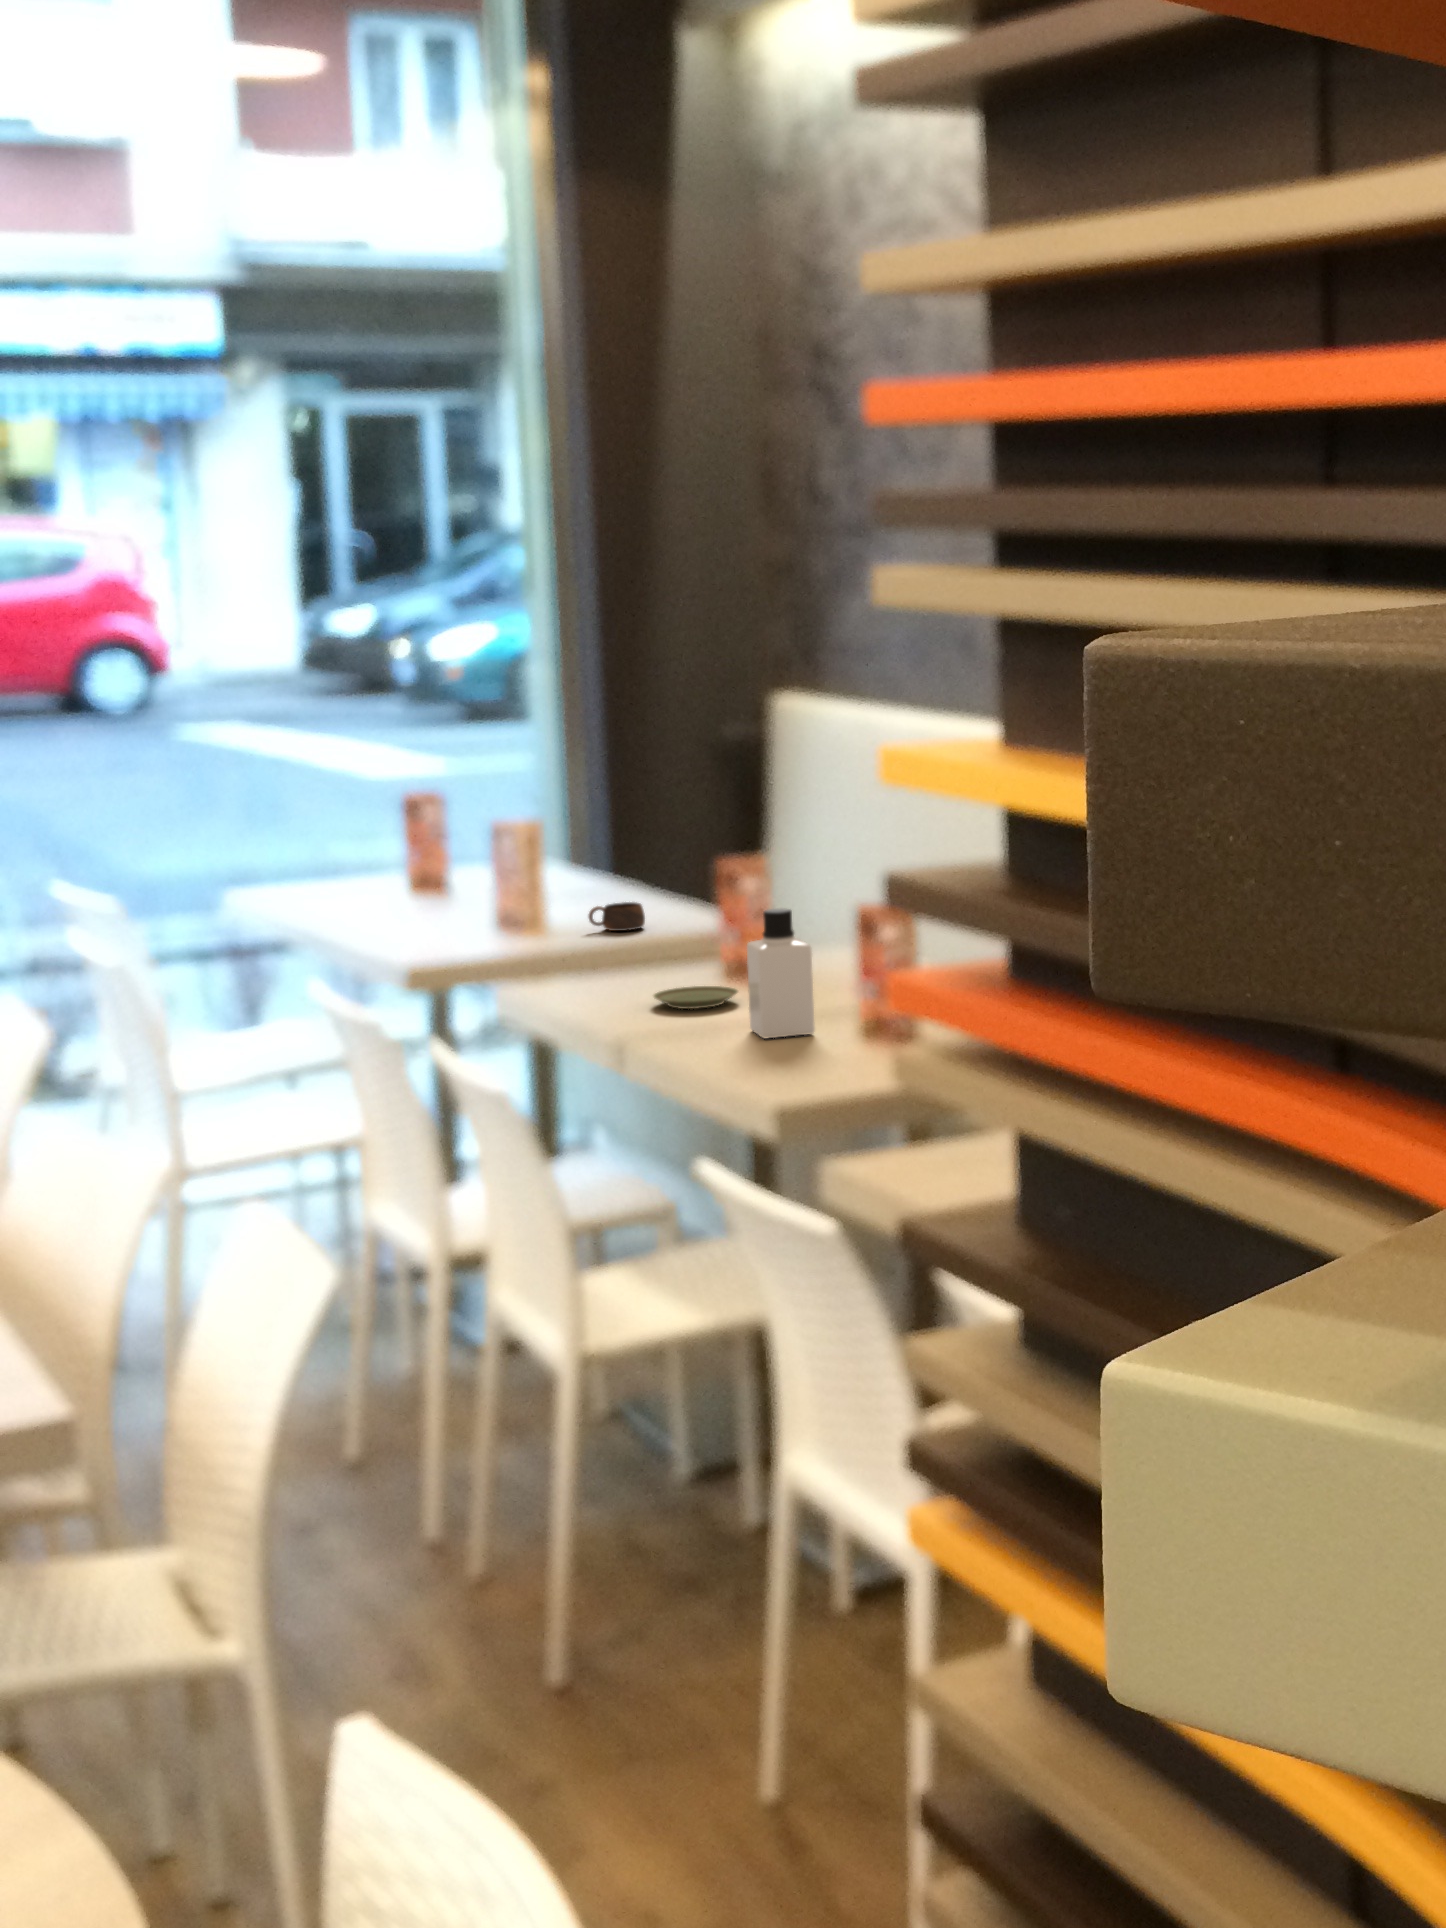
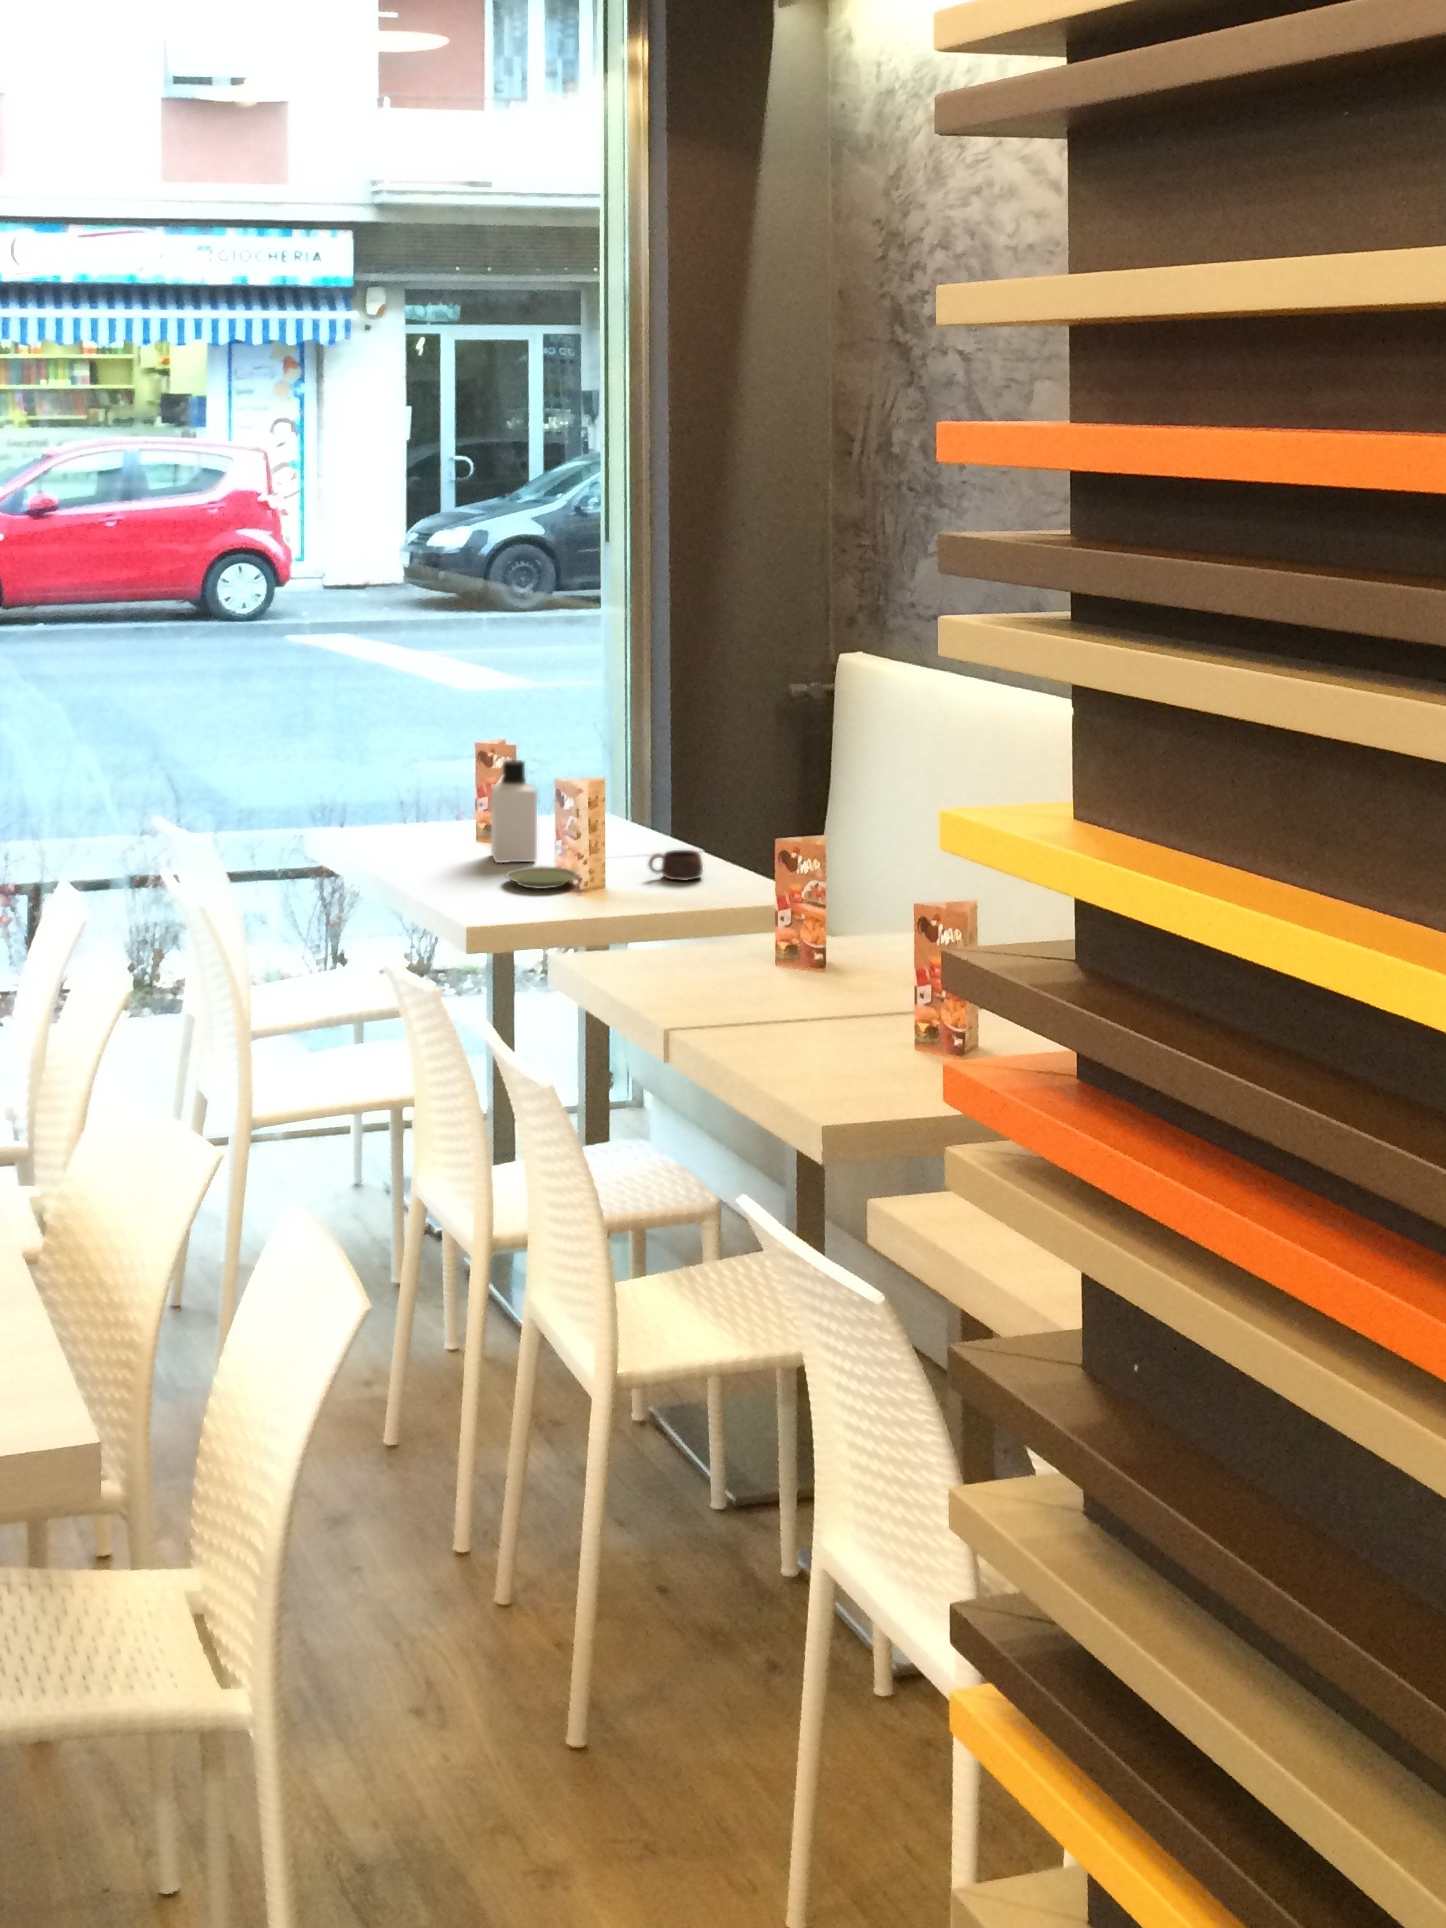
bottle: present [747,909,815,1038] -> present [491,760,537,863]
plate: present [654,986,738,1009] -> present [506,866,577,889]

